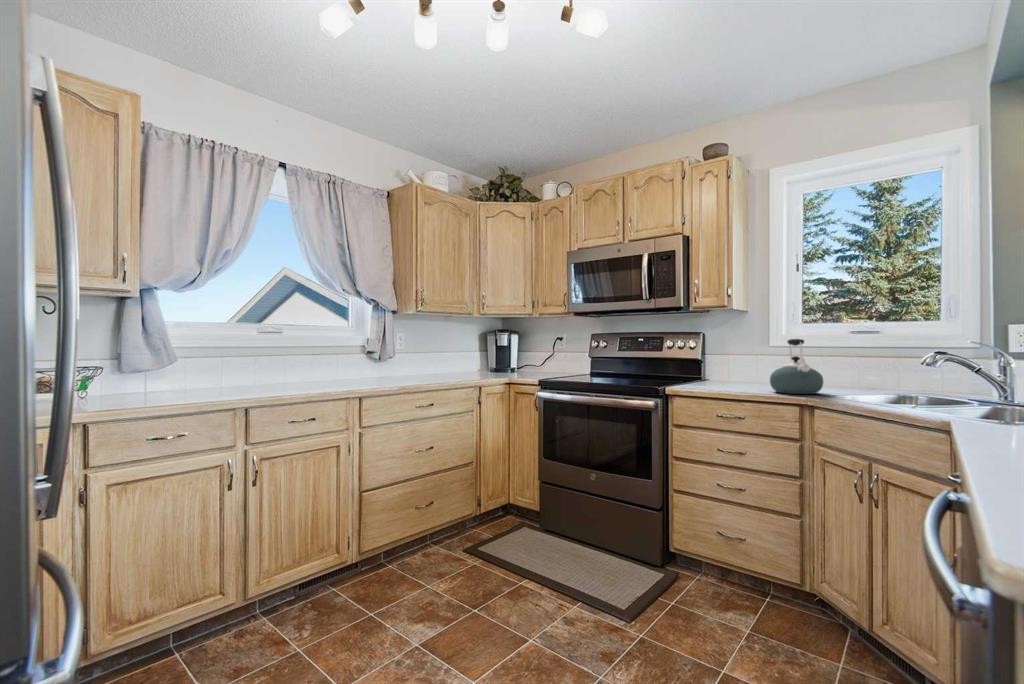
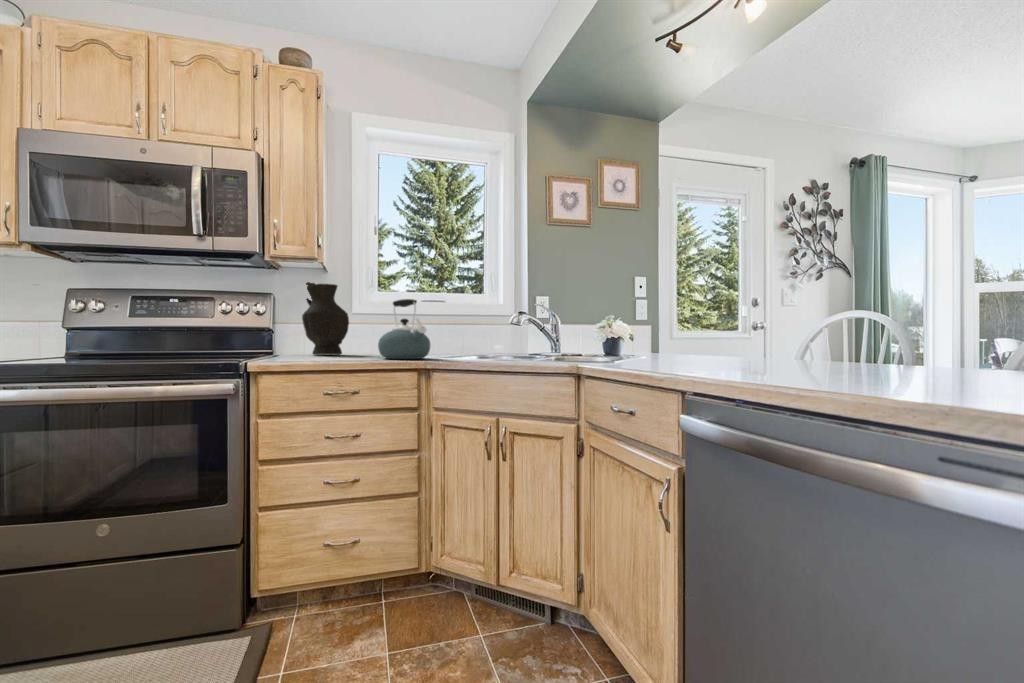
decorative vase: none [724,320,765,383] -> present [302,282,349,355]

